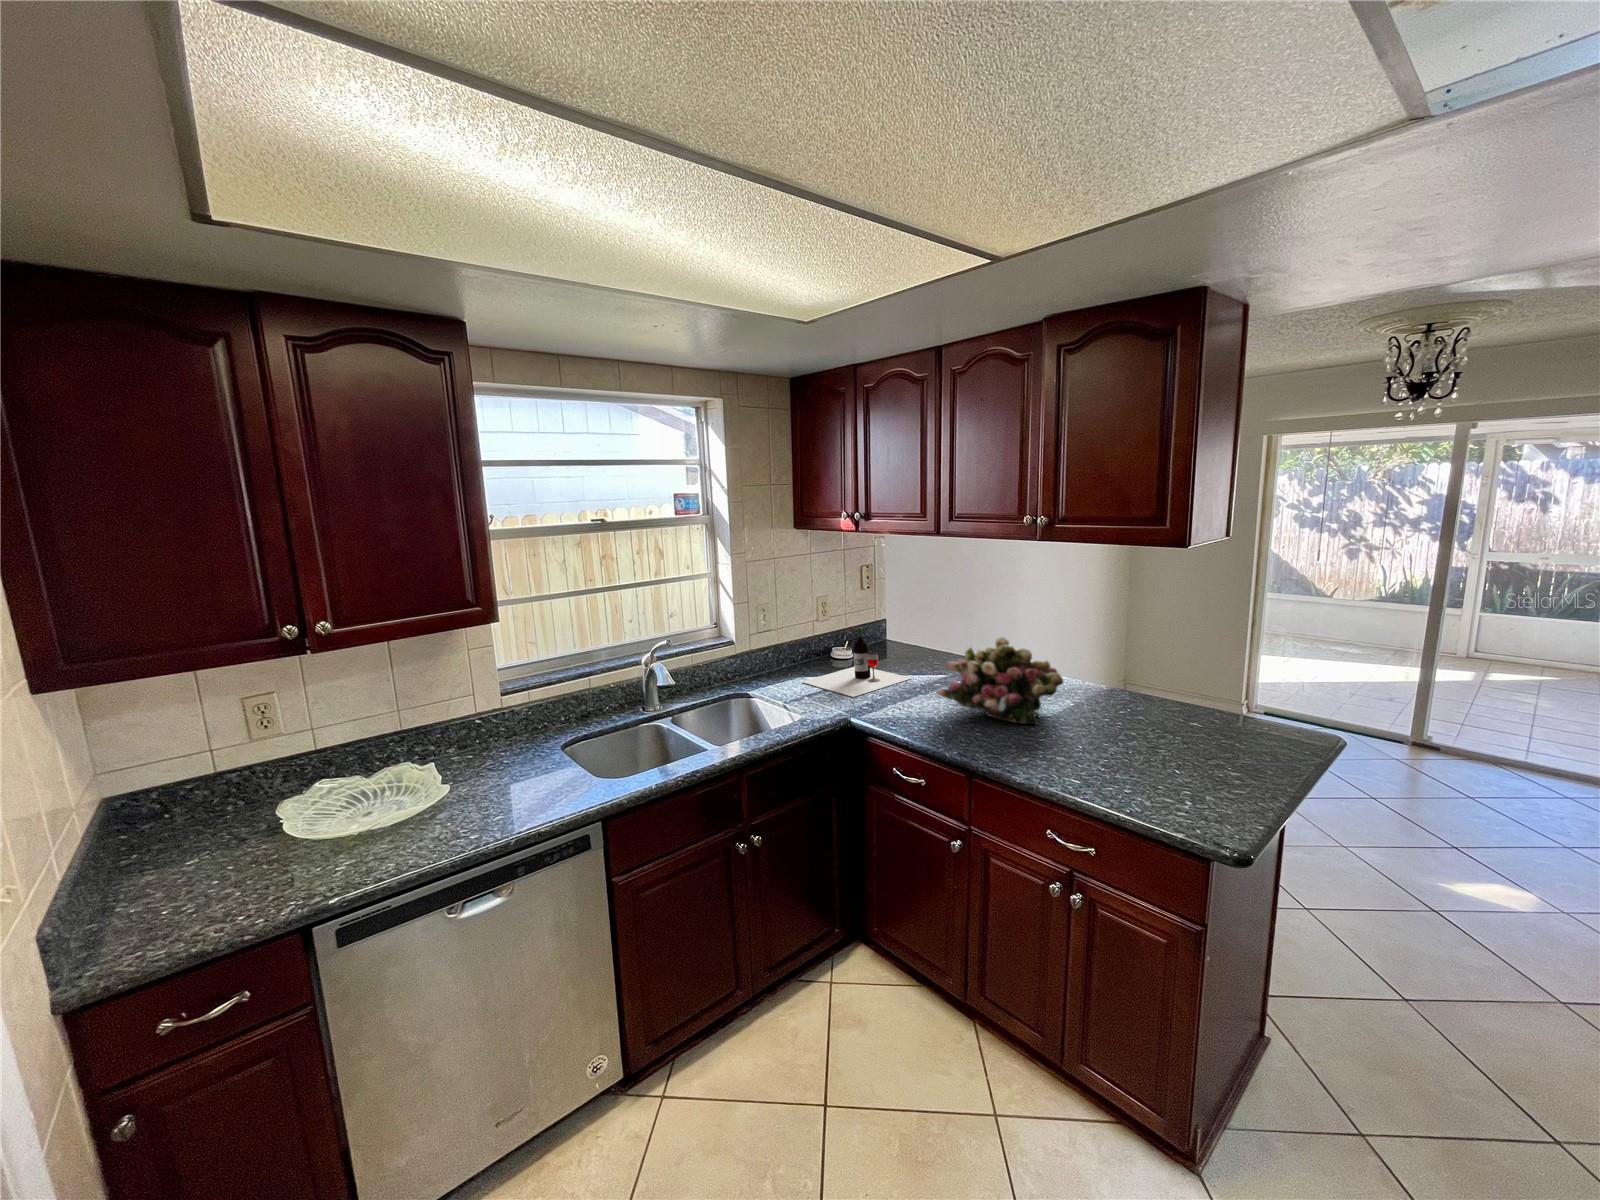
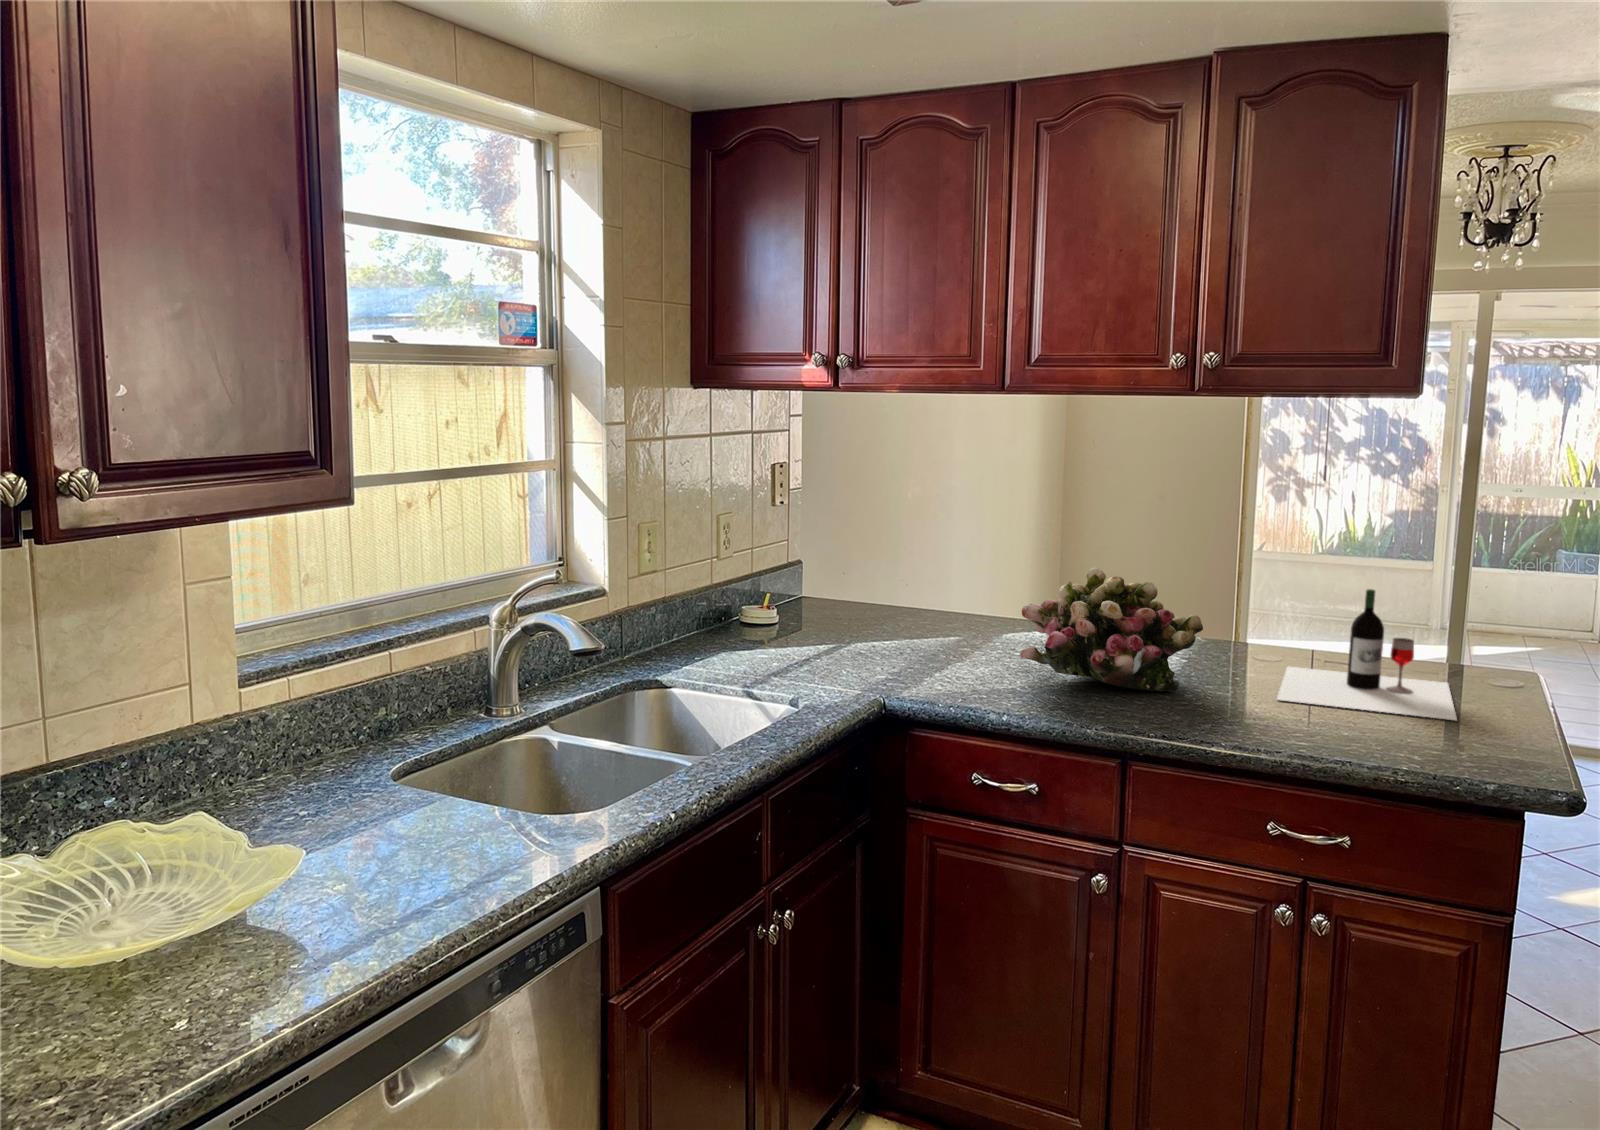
wine bottle: present [802,627,911,697] -> present [1277,589,1457,720]

